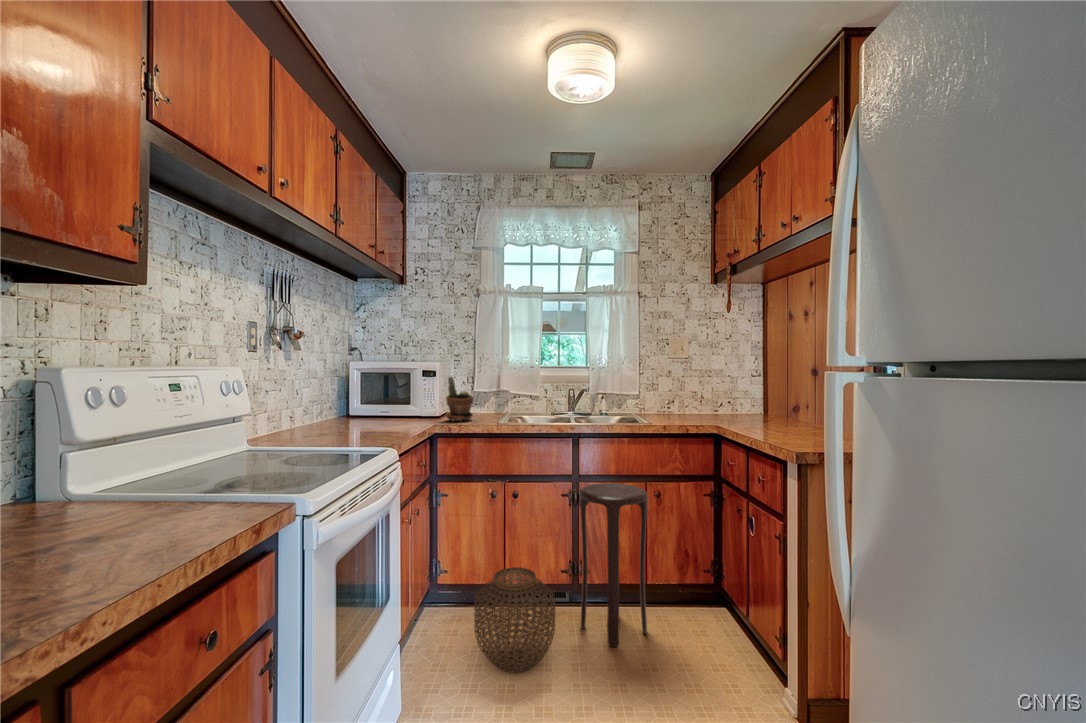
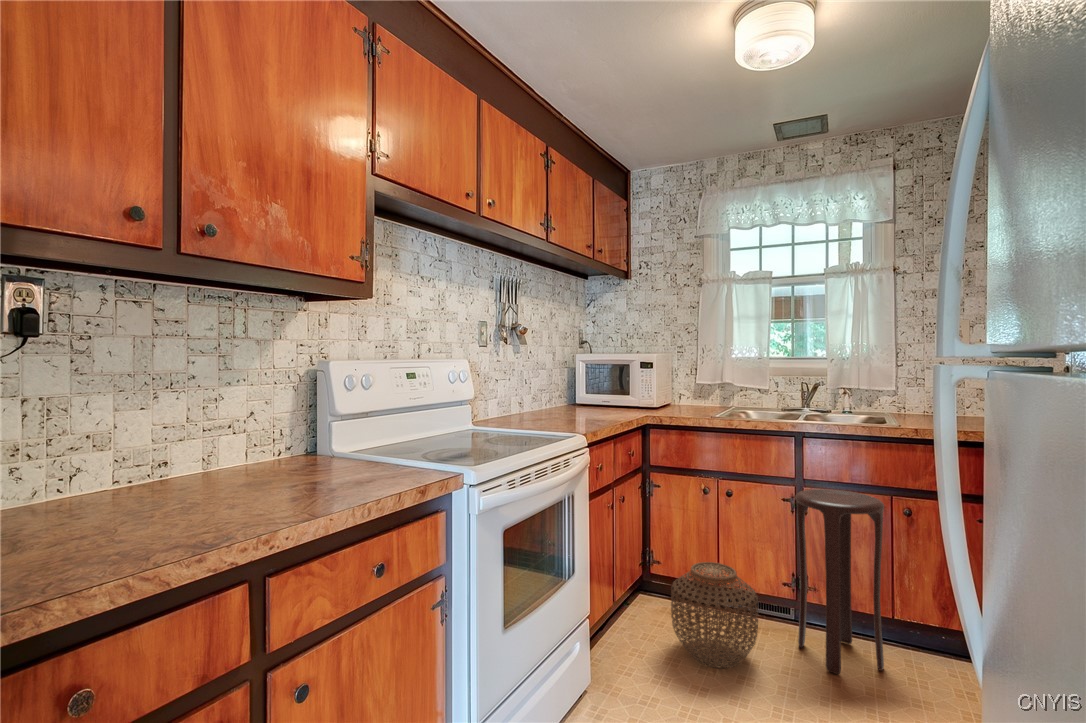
potted plant: present [446,377,474,421] -> none [662,368,690,414]

